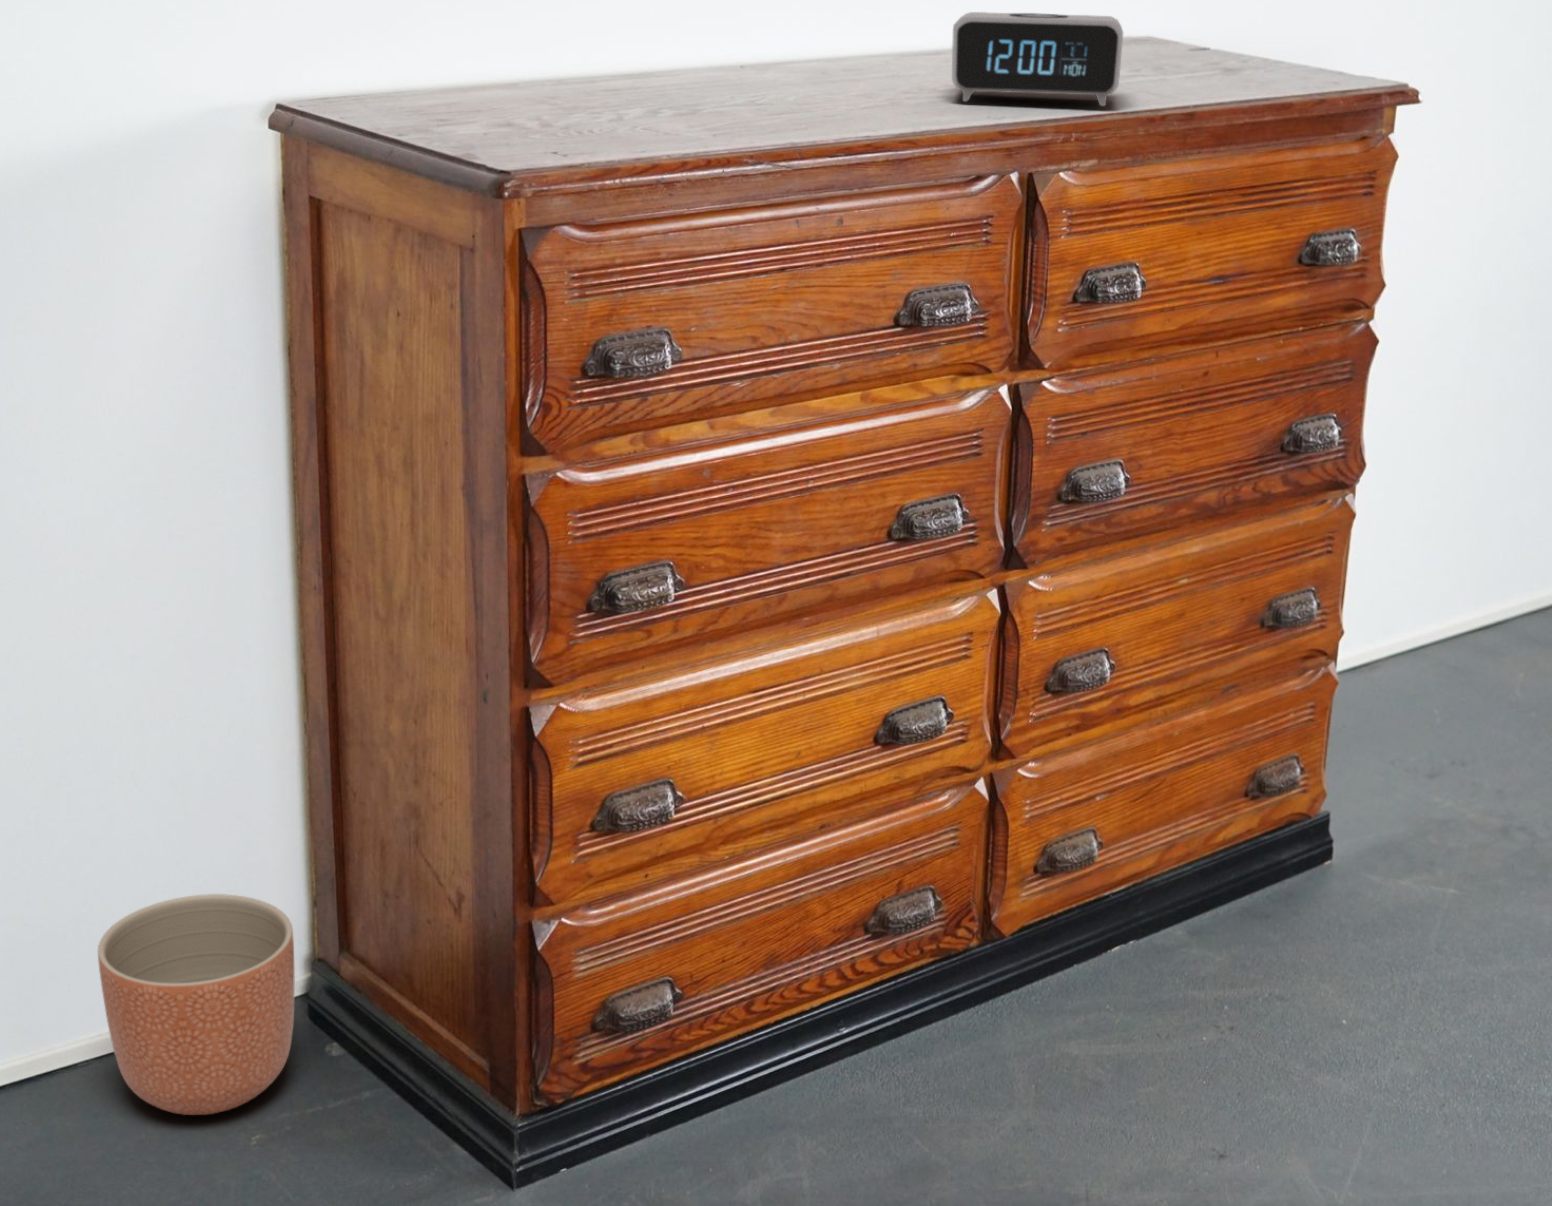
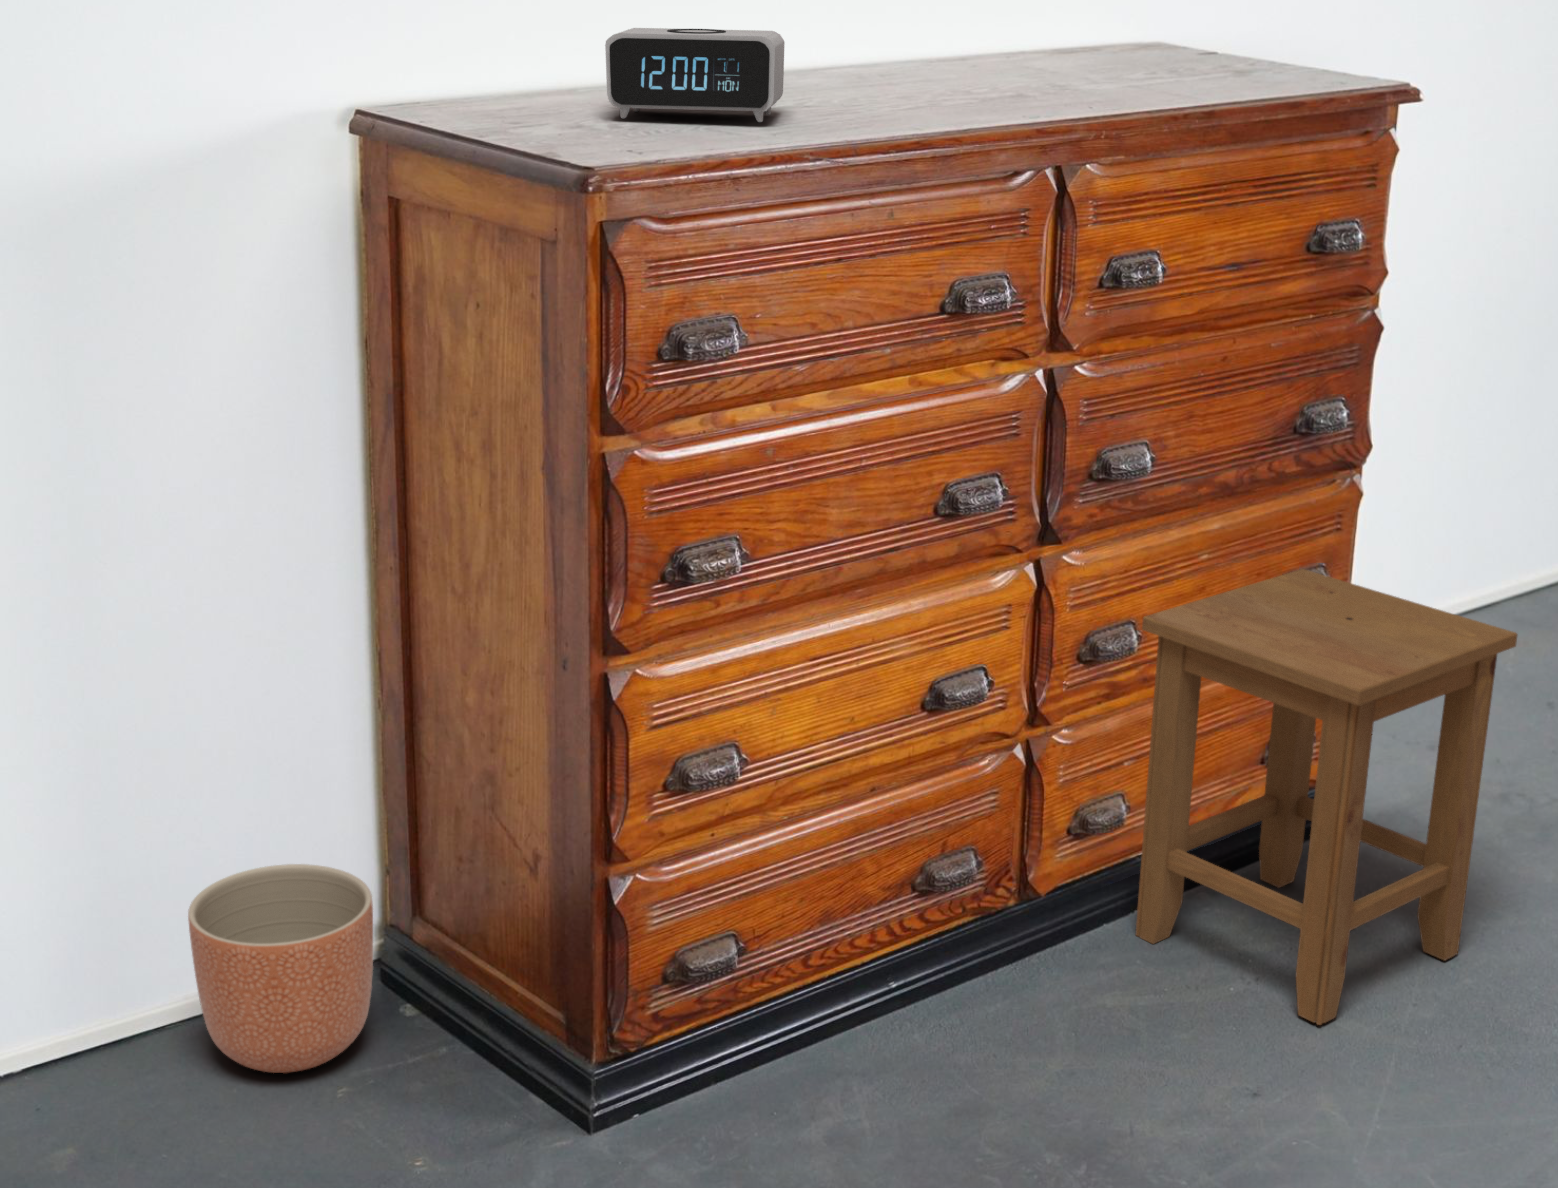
alarm clock: present [952,12,1123,106] -> present [605,28,785,122]
stool: none [1105,595,1512,1081] -> present [1136,569,1517,1025]

